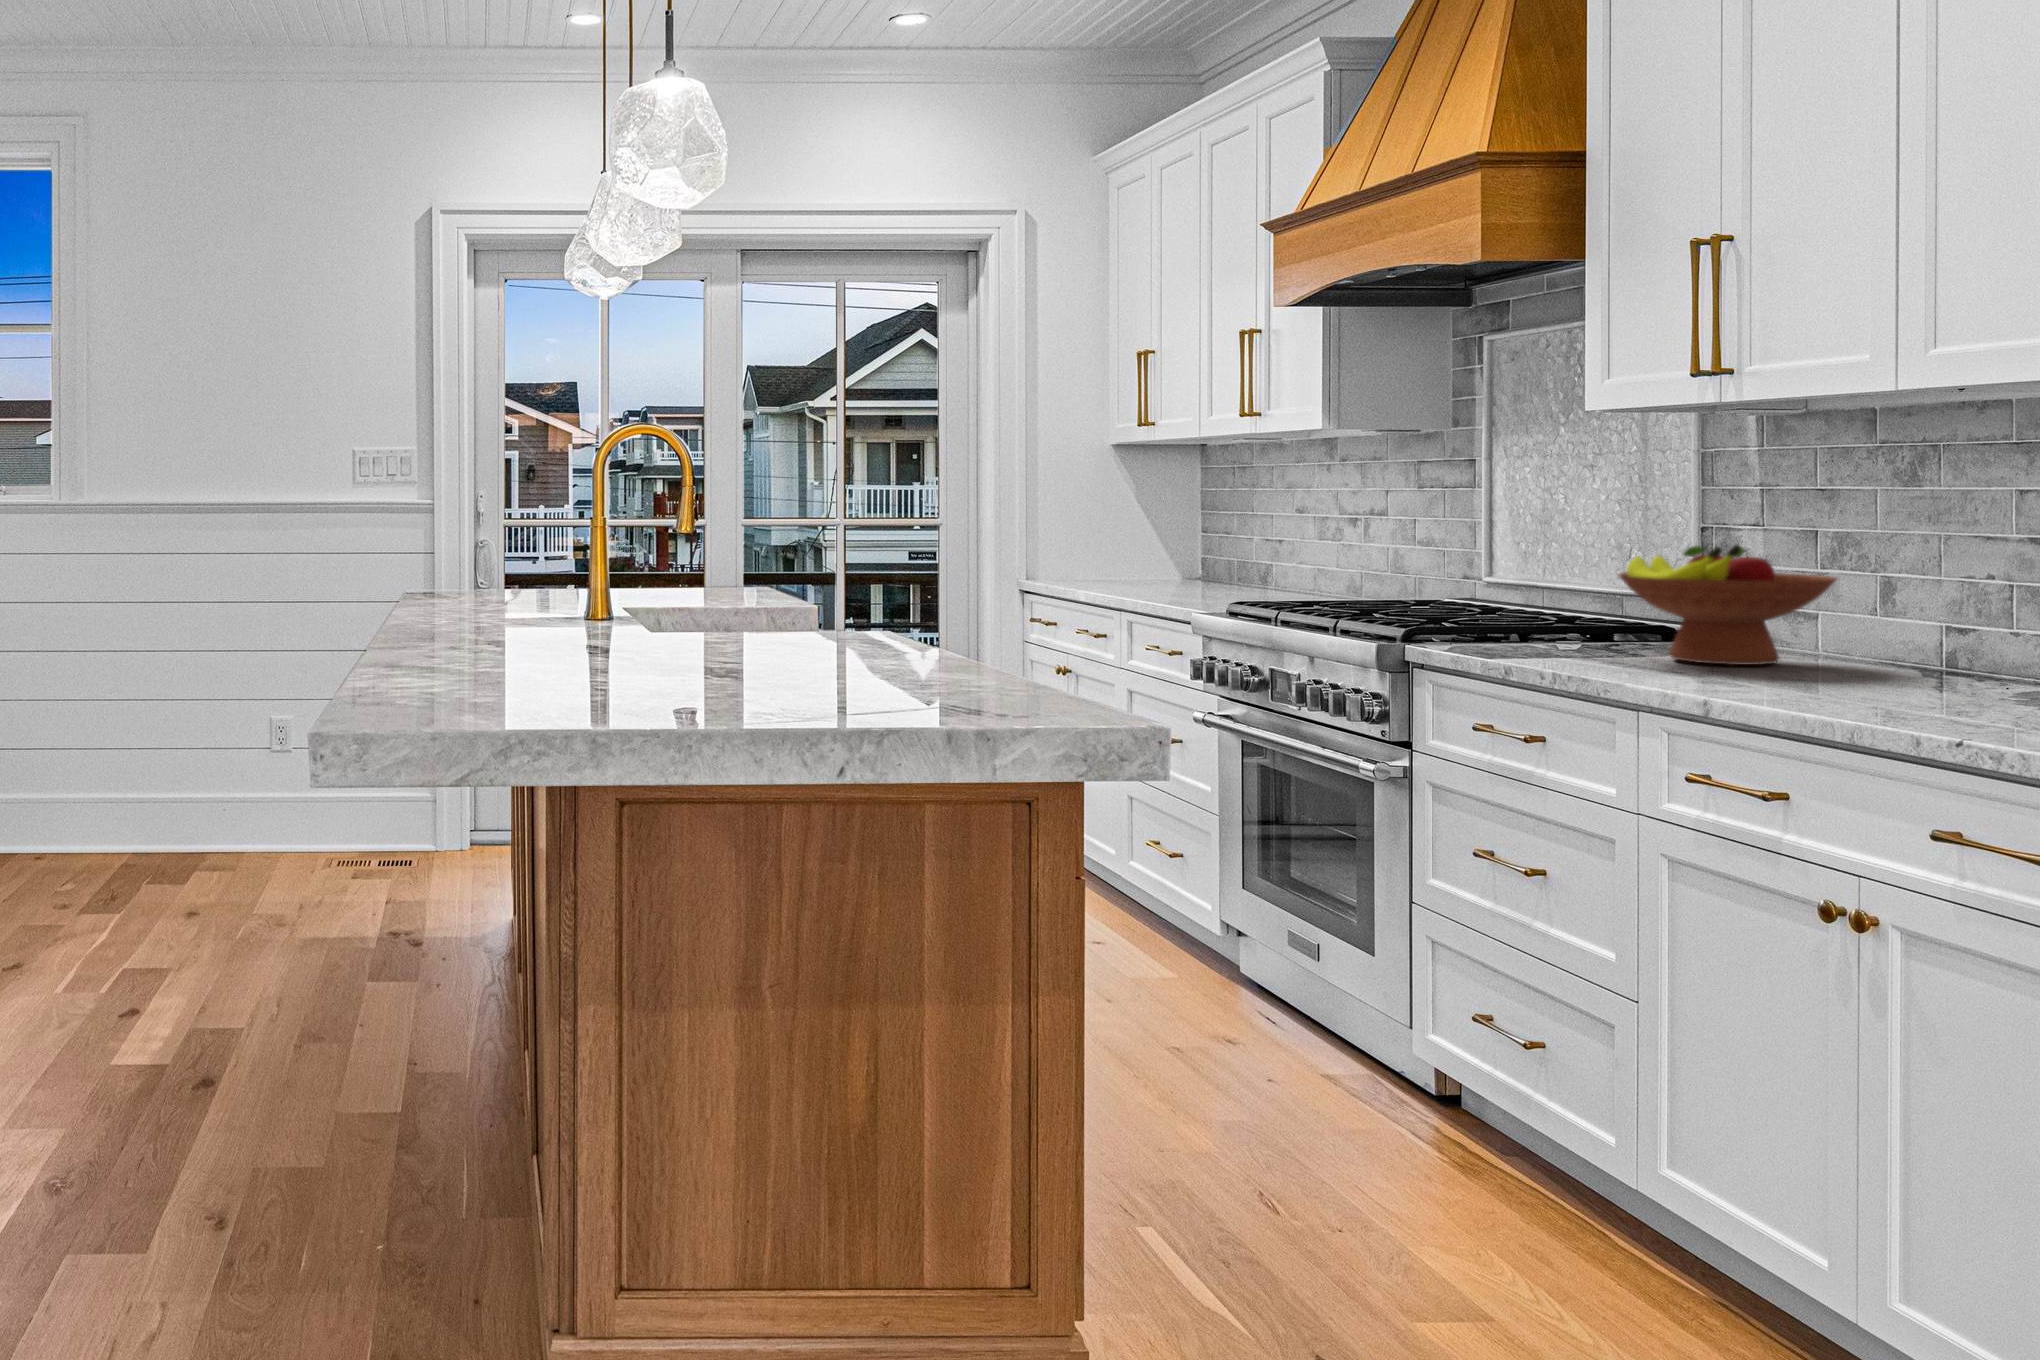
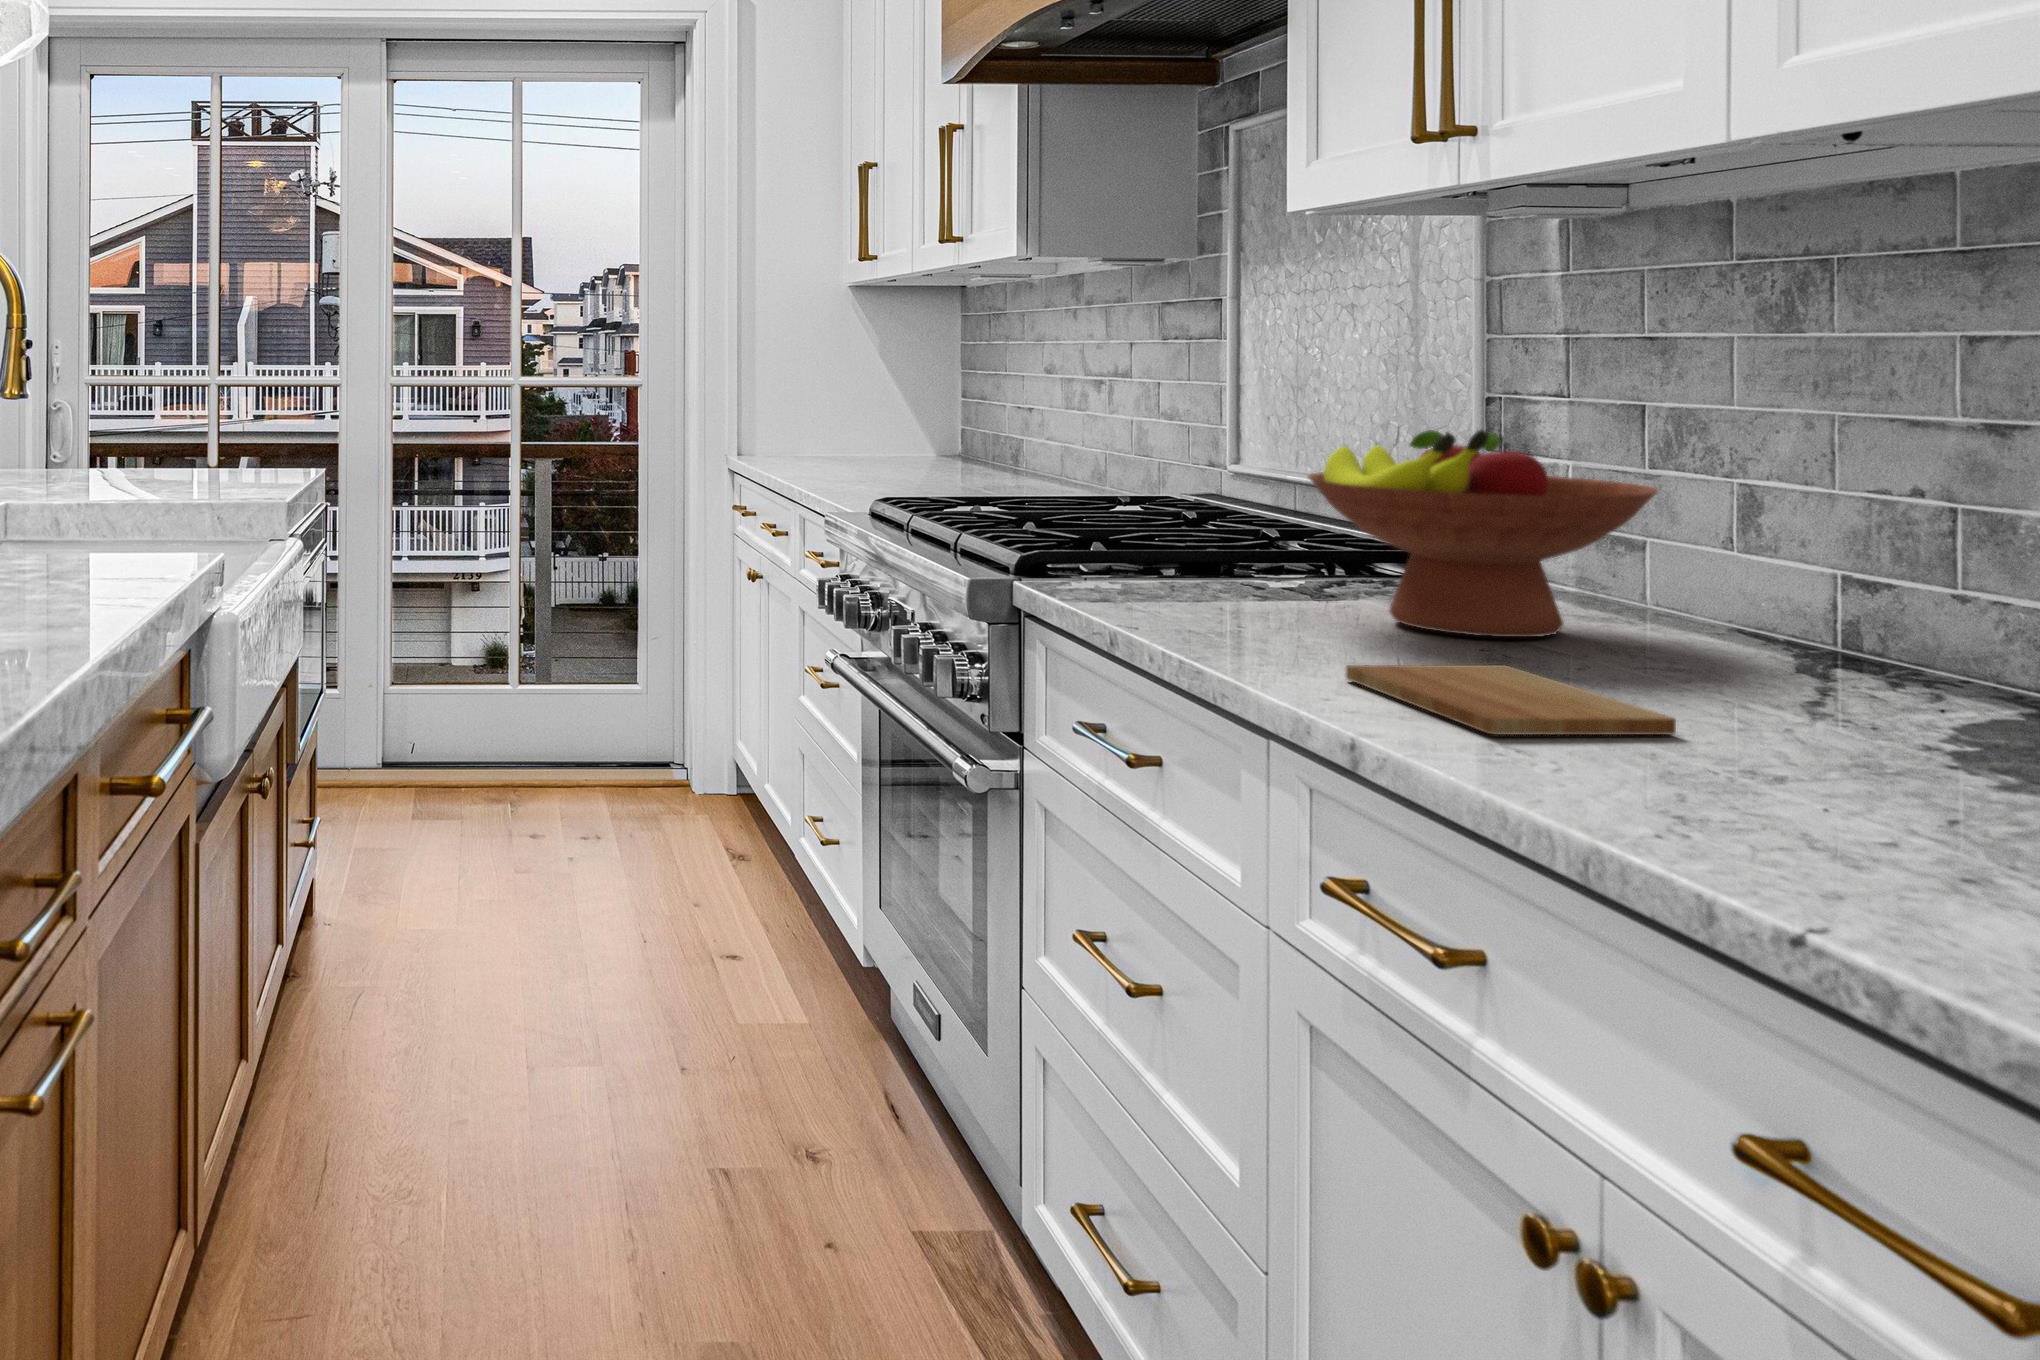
cutting board: none [1677,673,1874,698] -> present [1346,665,1676,735]

